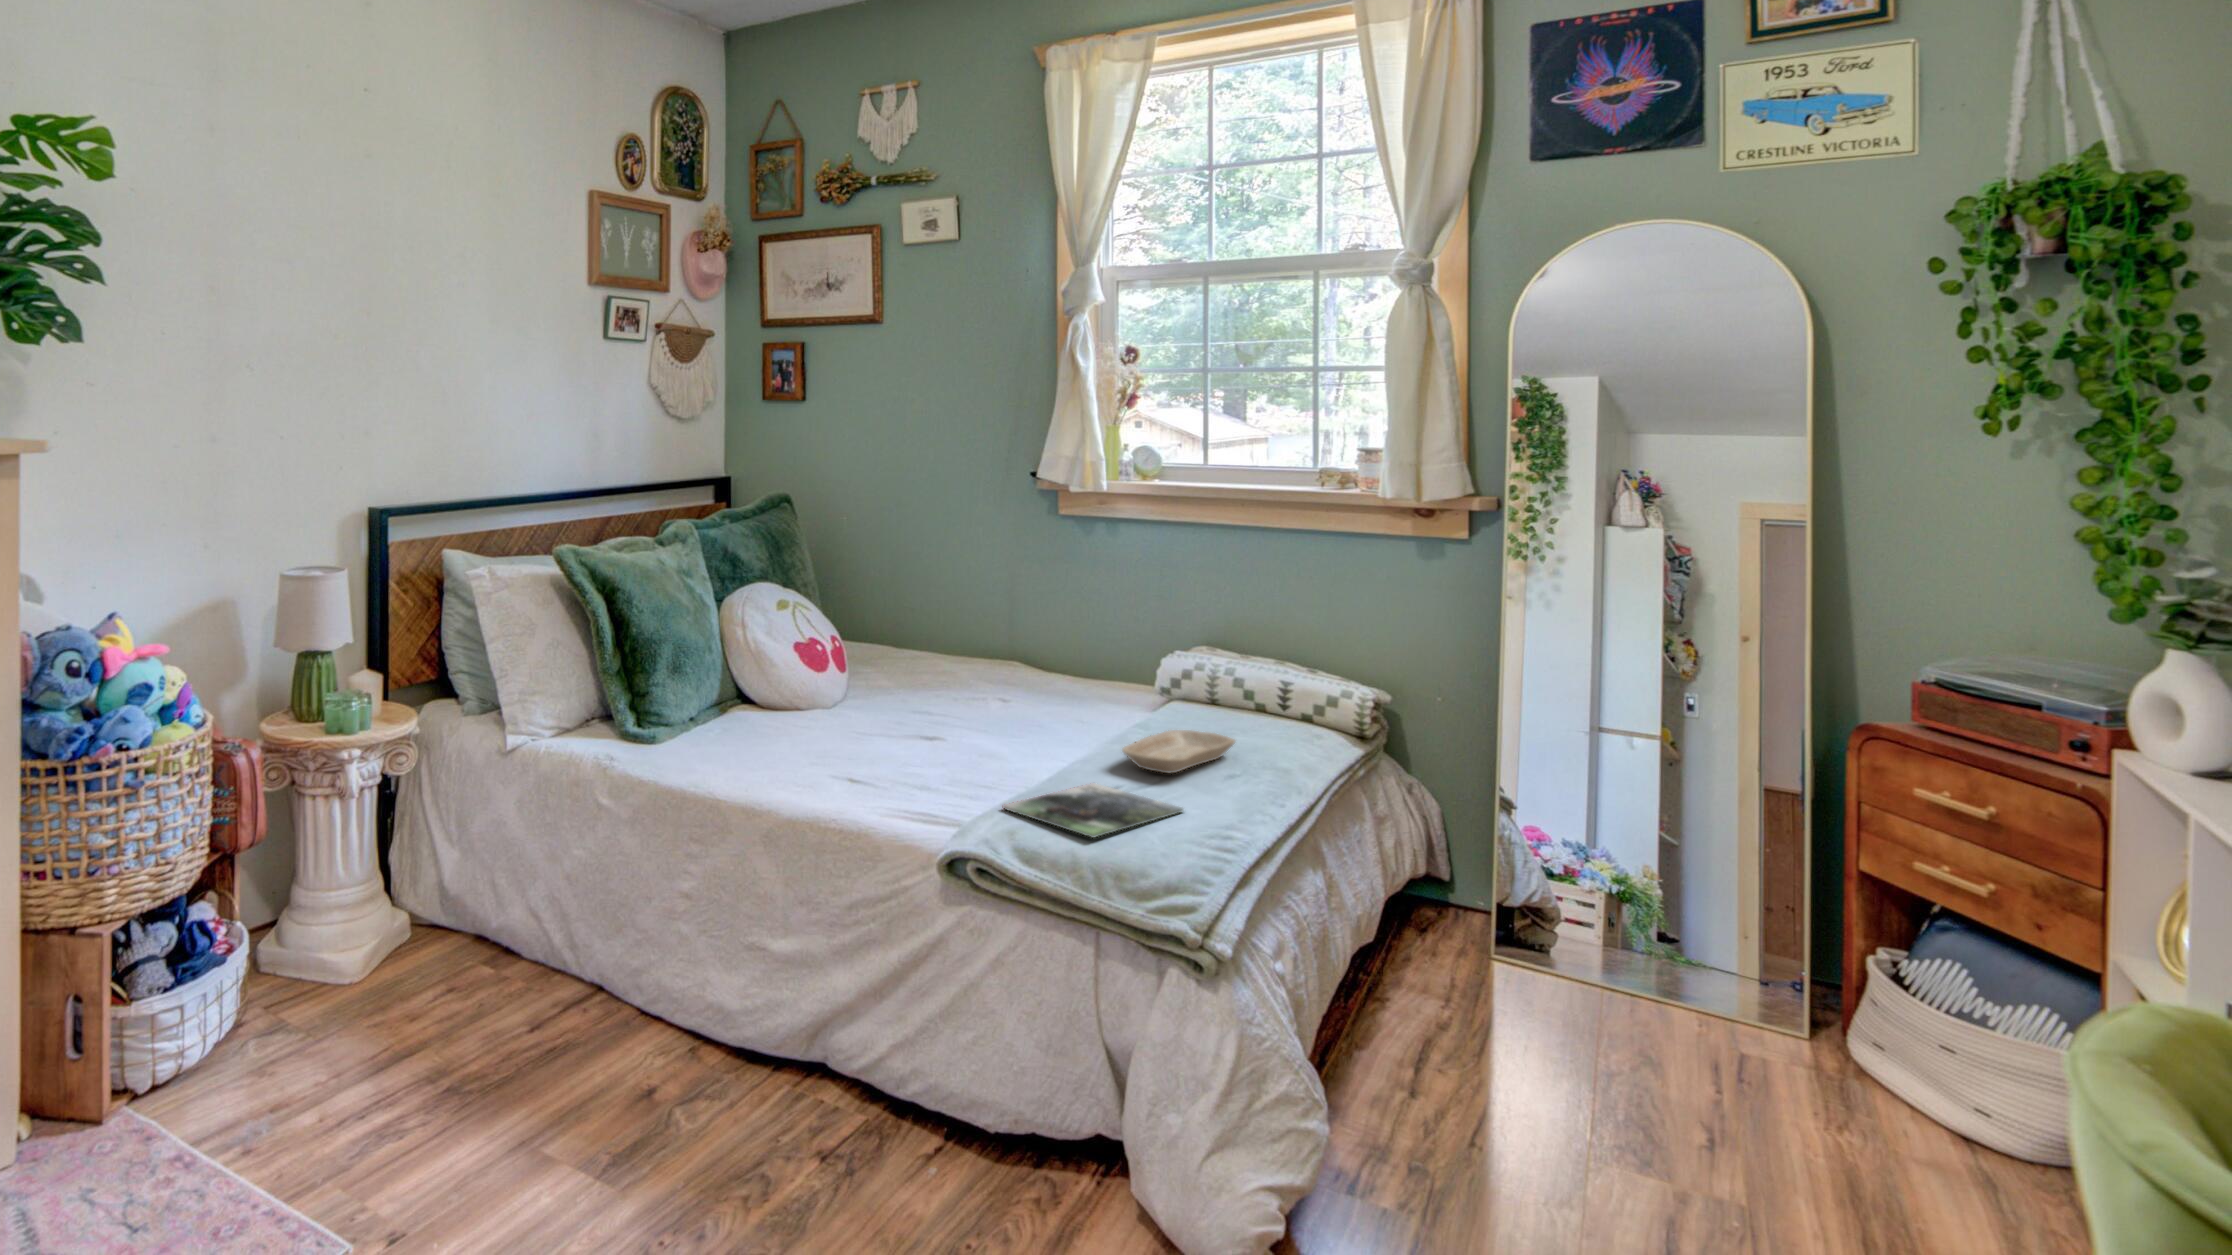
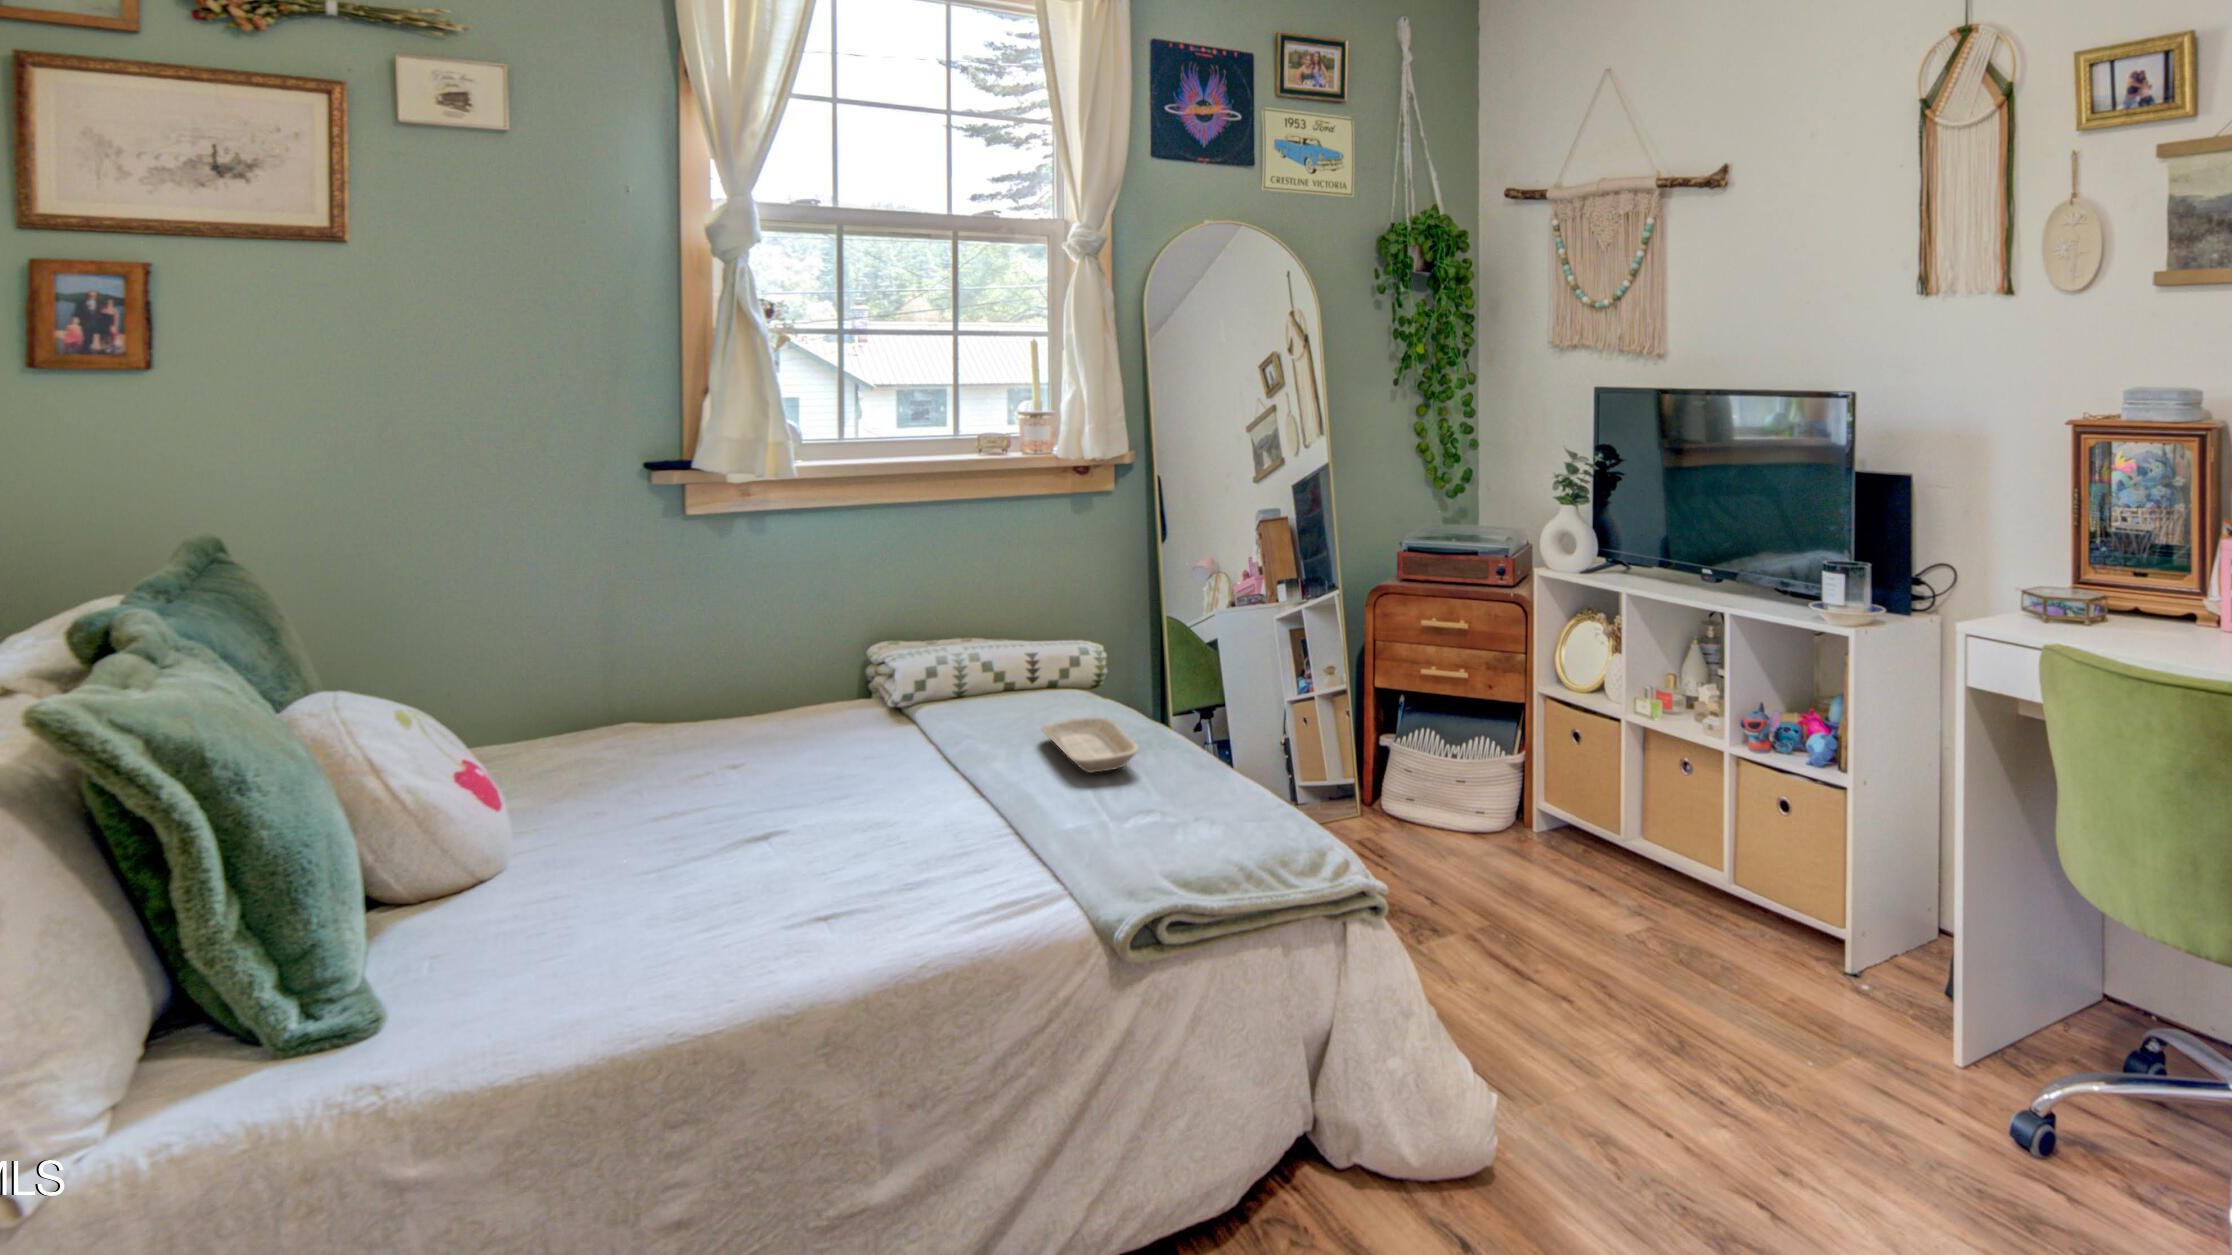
magazine: present [1002,783,1183,837] -> none [1097,791,1240,860]

